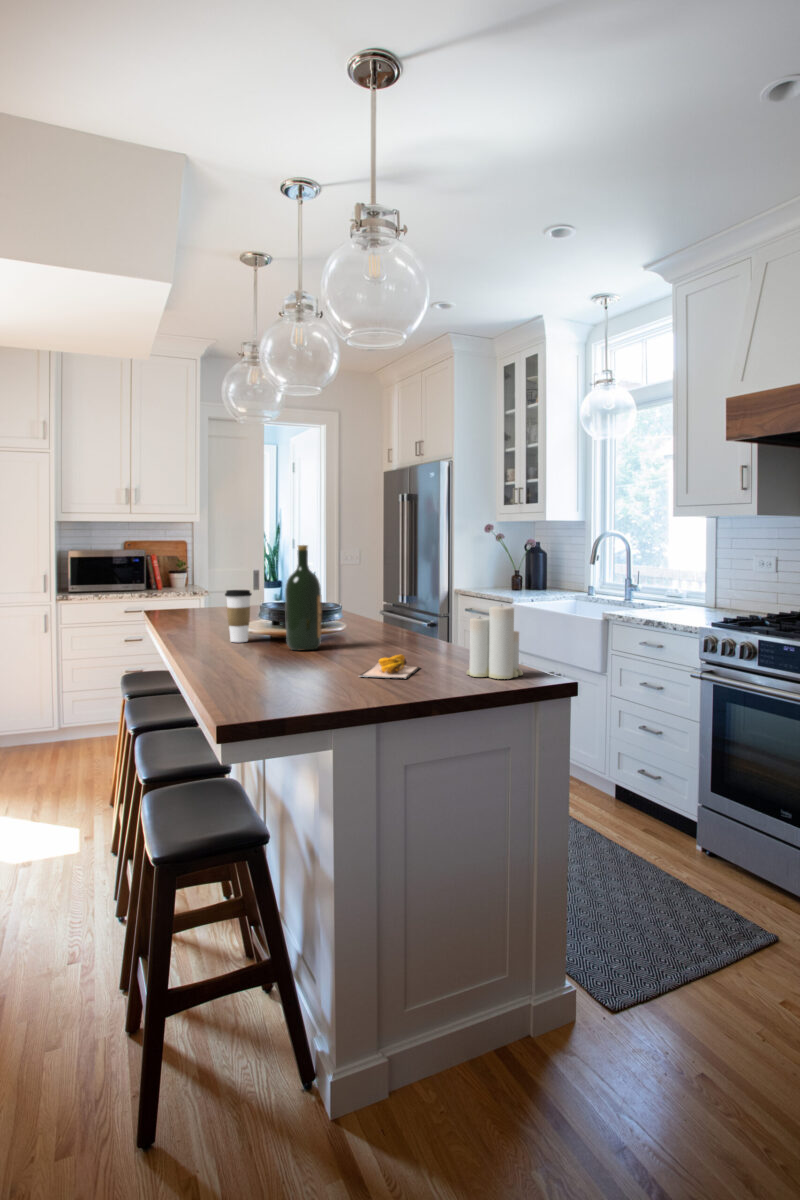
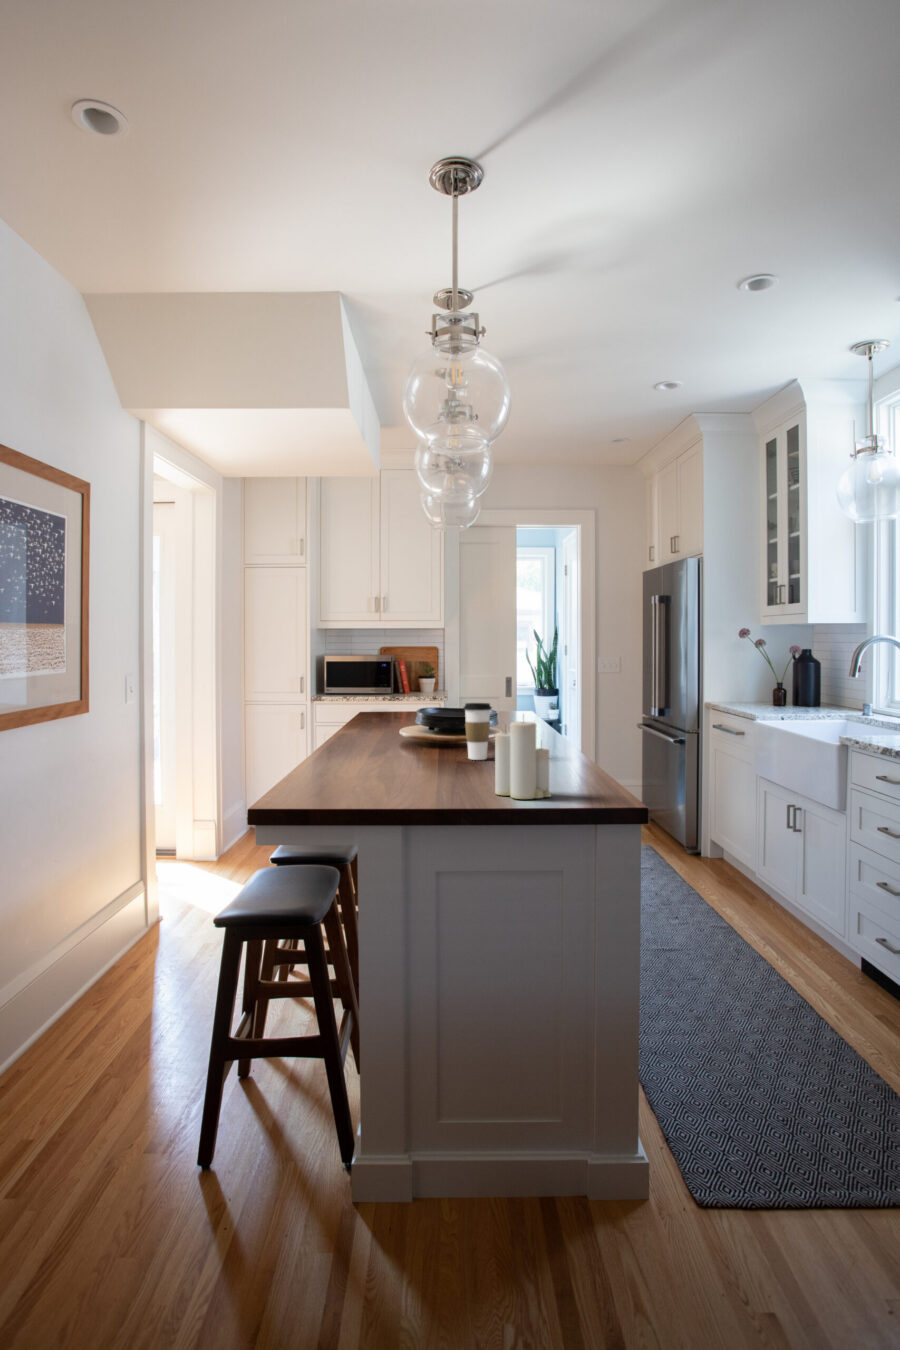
wine bottle: present [285,545,322,650] -> none [387,655,422,758]
coffee cup: present [225,590,252,642] -> present [464,703,492,760]
banana: present [360,655,419,678] -> none [391,767,469,791]

